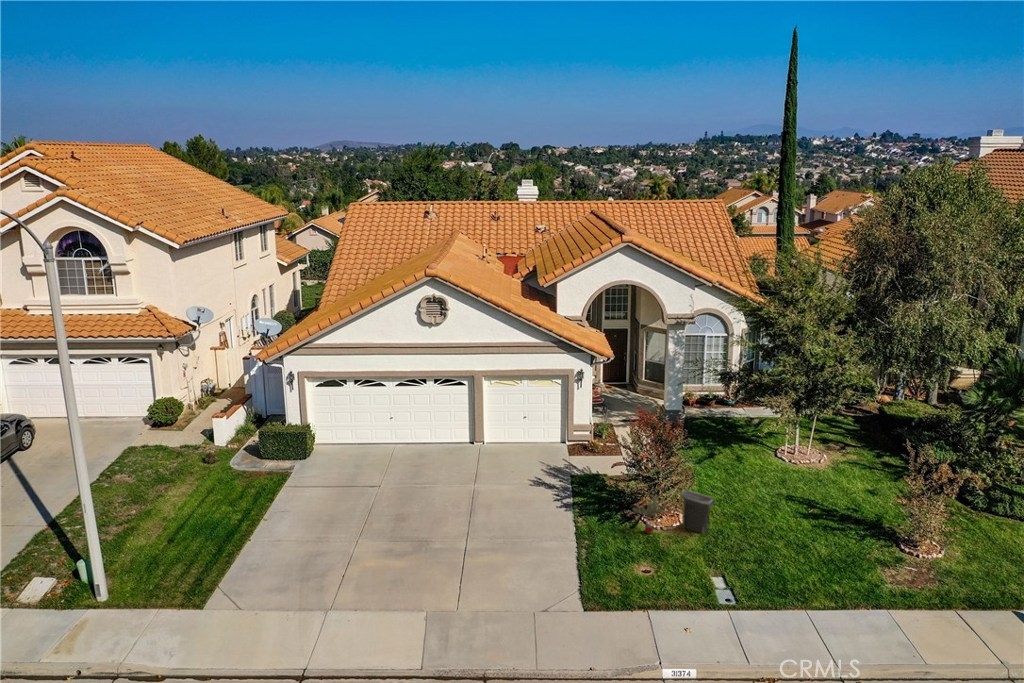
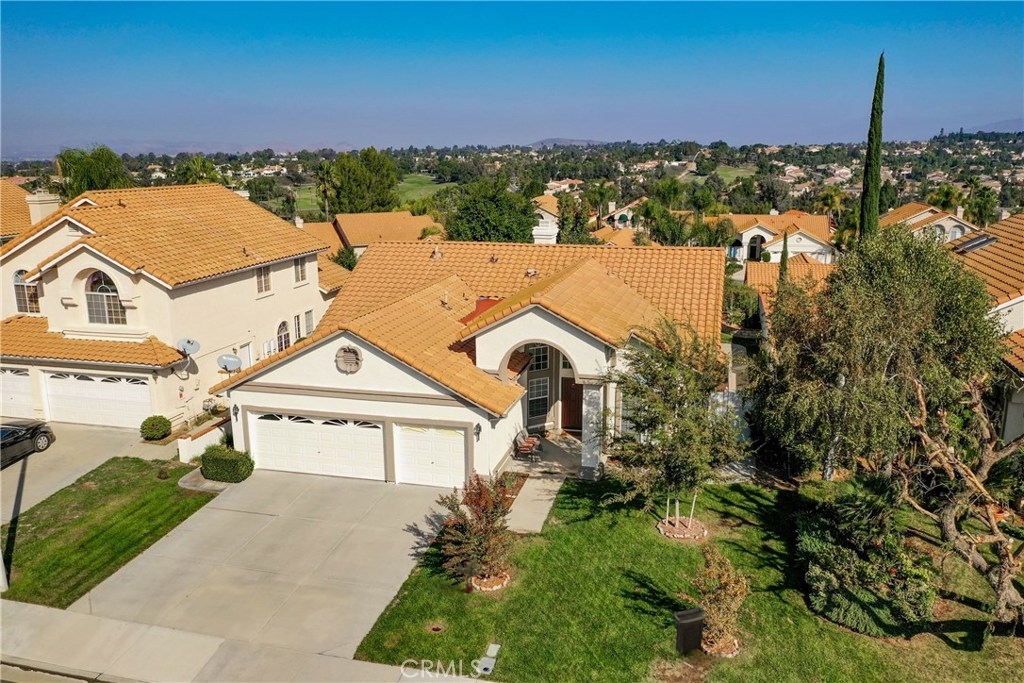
trash can: present [681,491,714,534] -> present [673,608,705,653]

